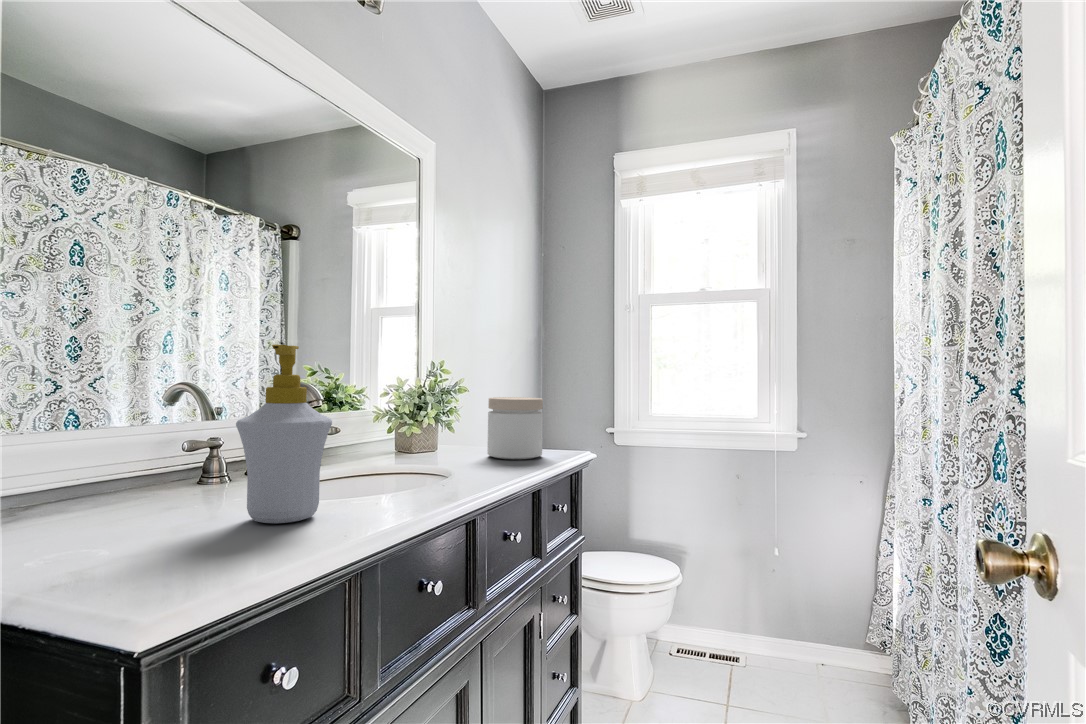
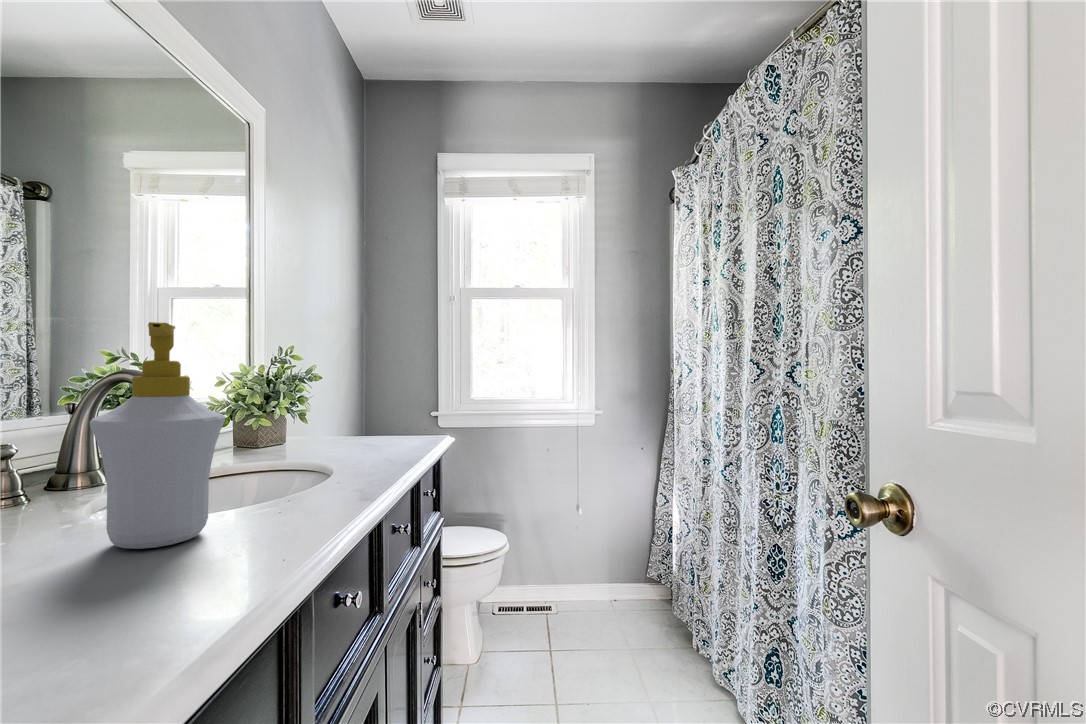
jar: present [487,397,543,459] -> none [348,385,407,449]

